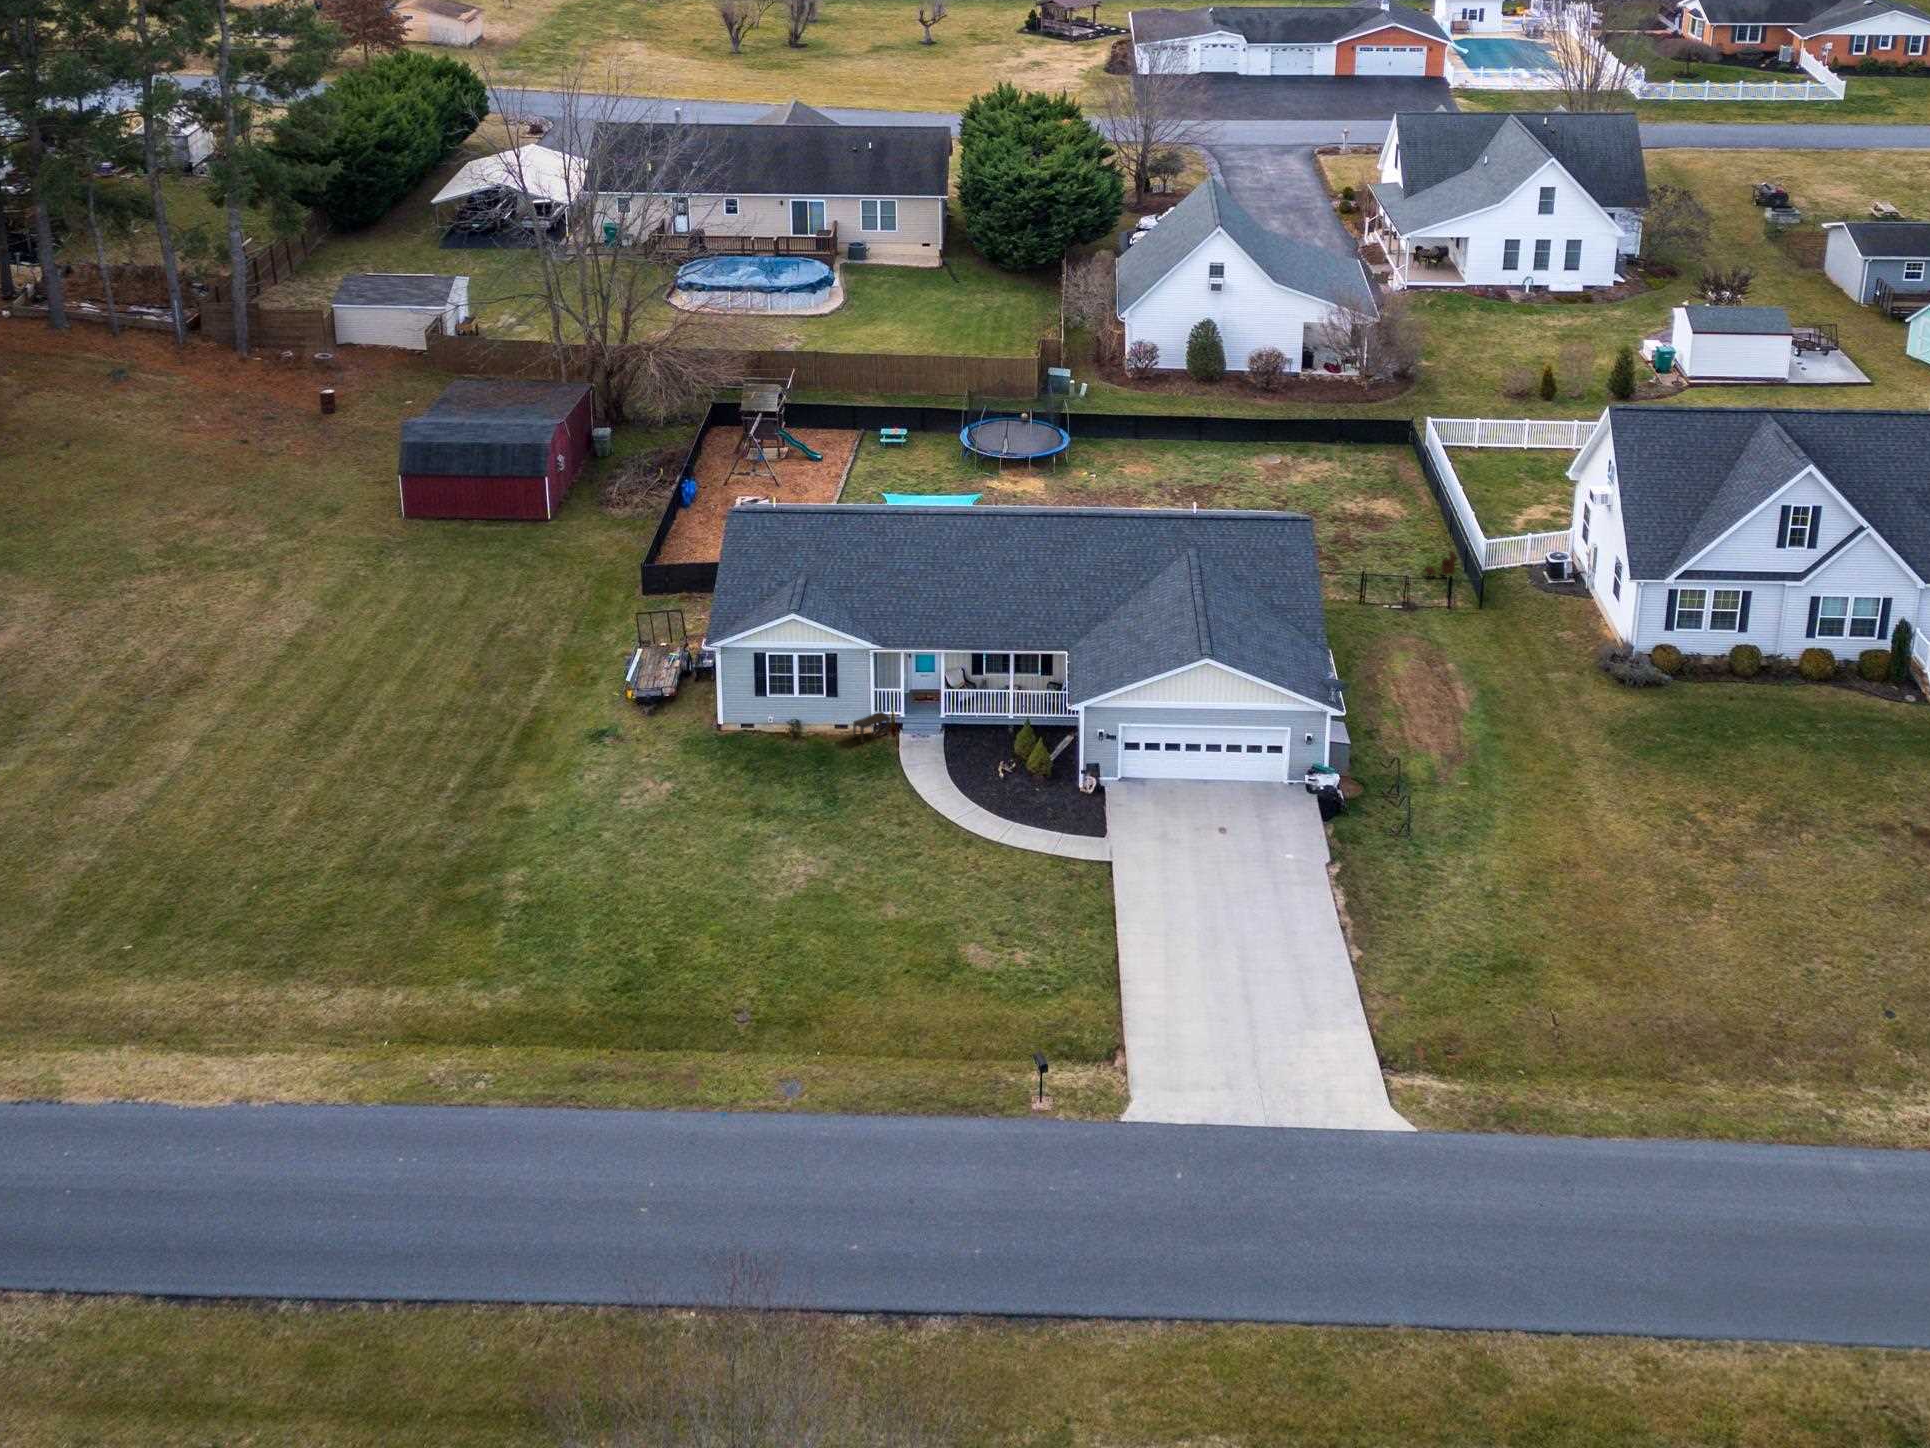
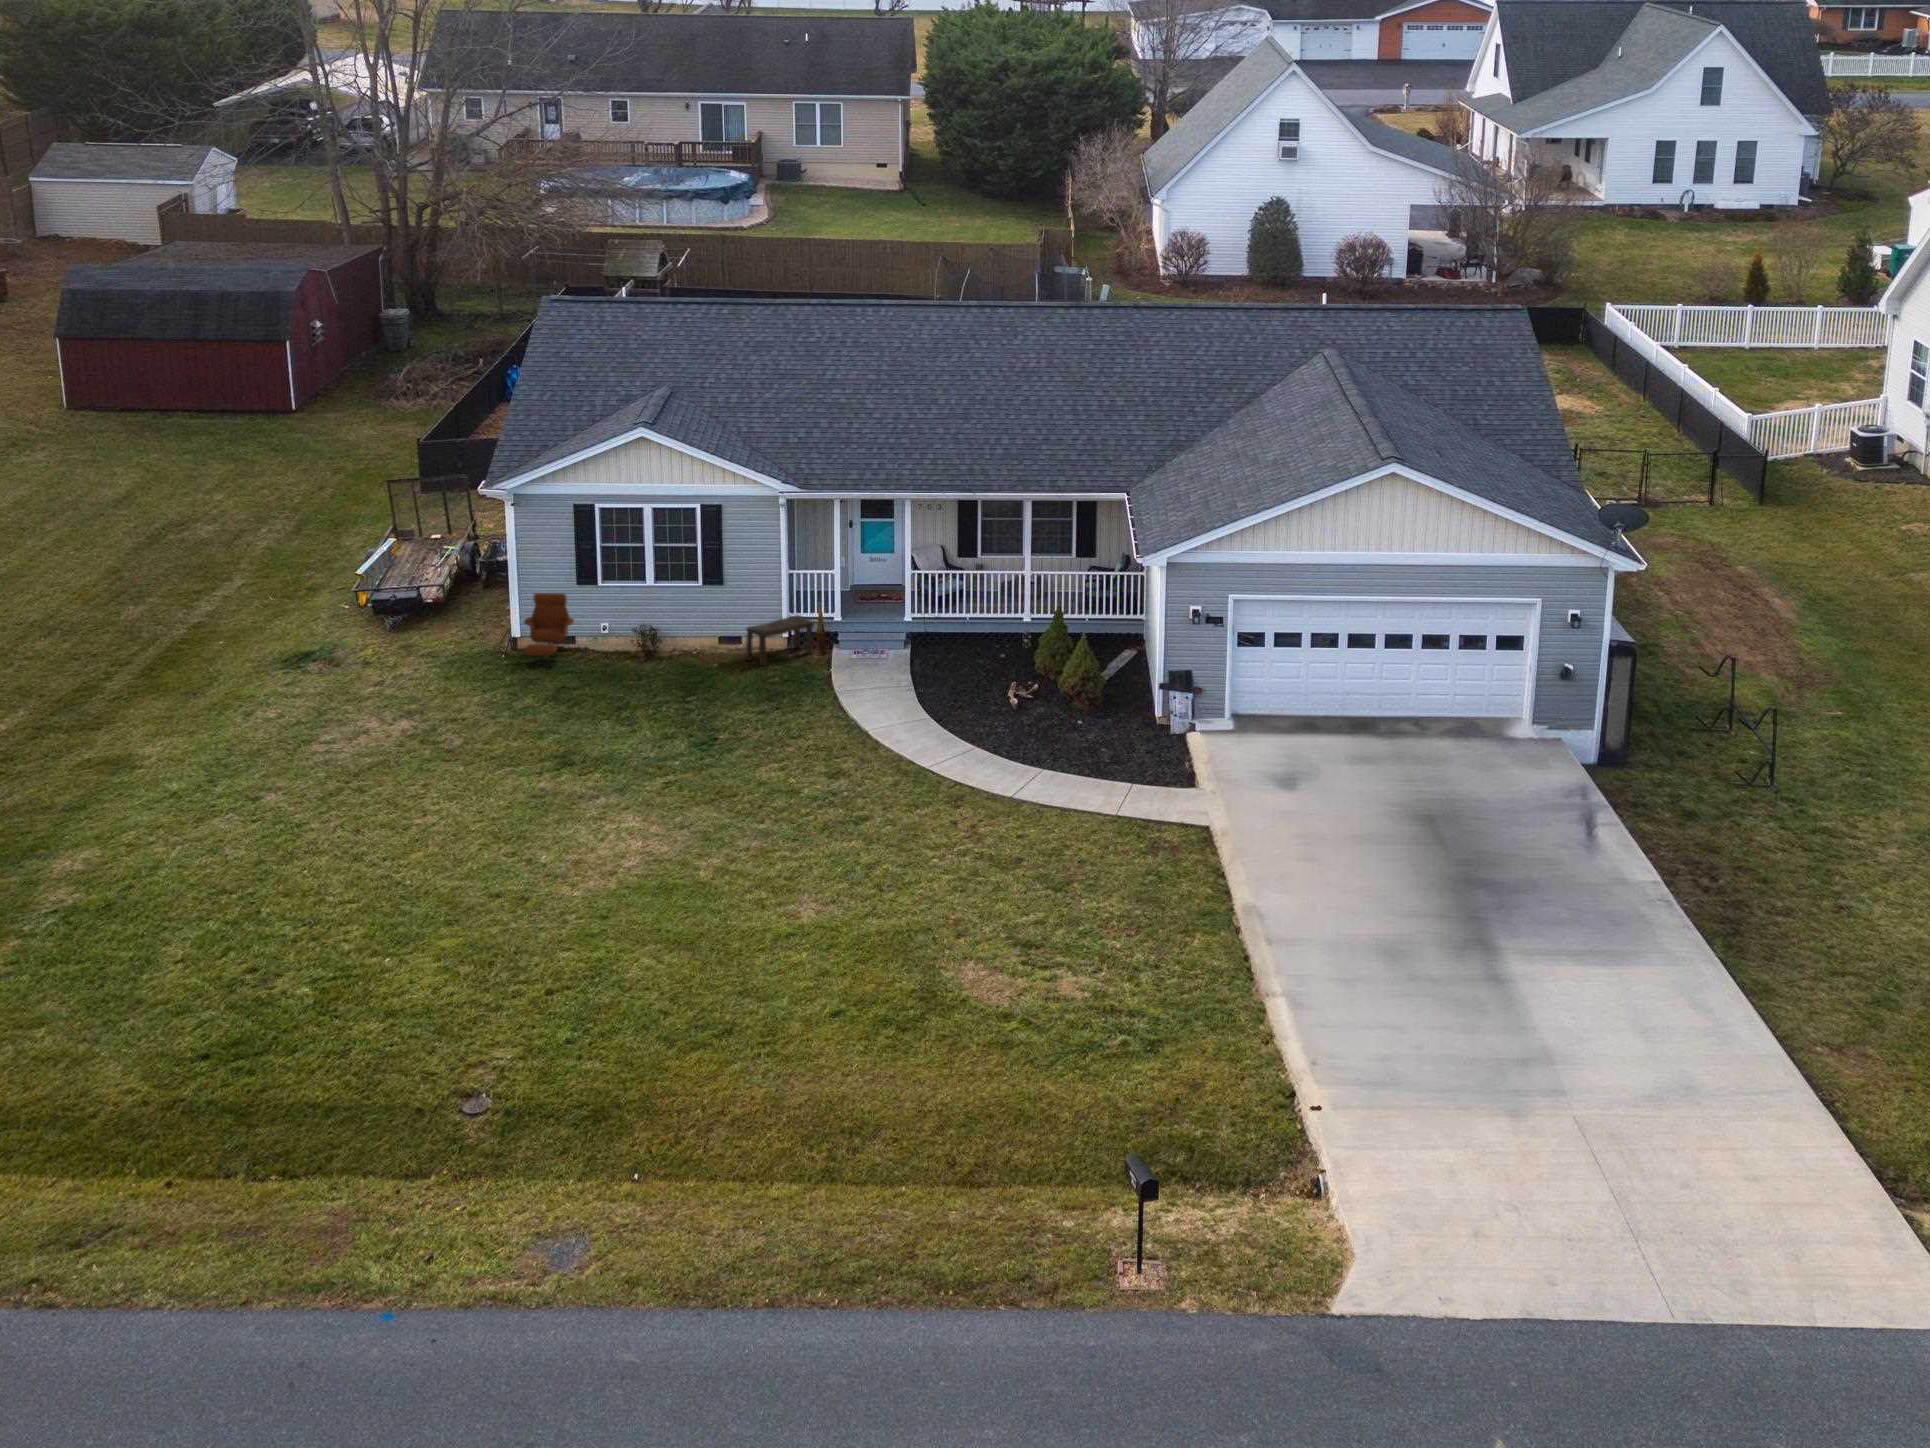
lounge chair: present [1425,551,1456,578] -> present [524,593,574,668]

